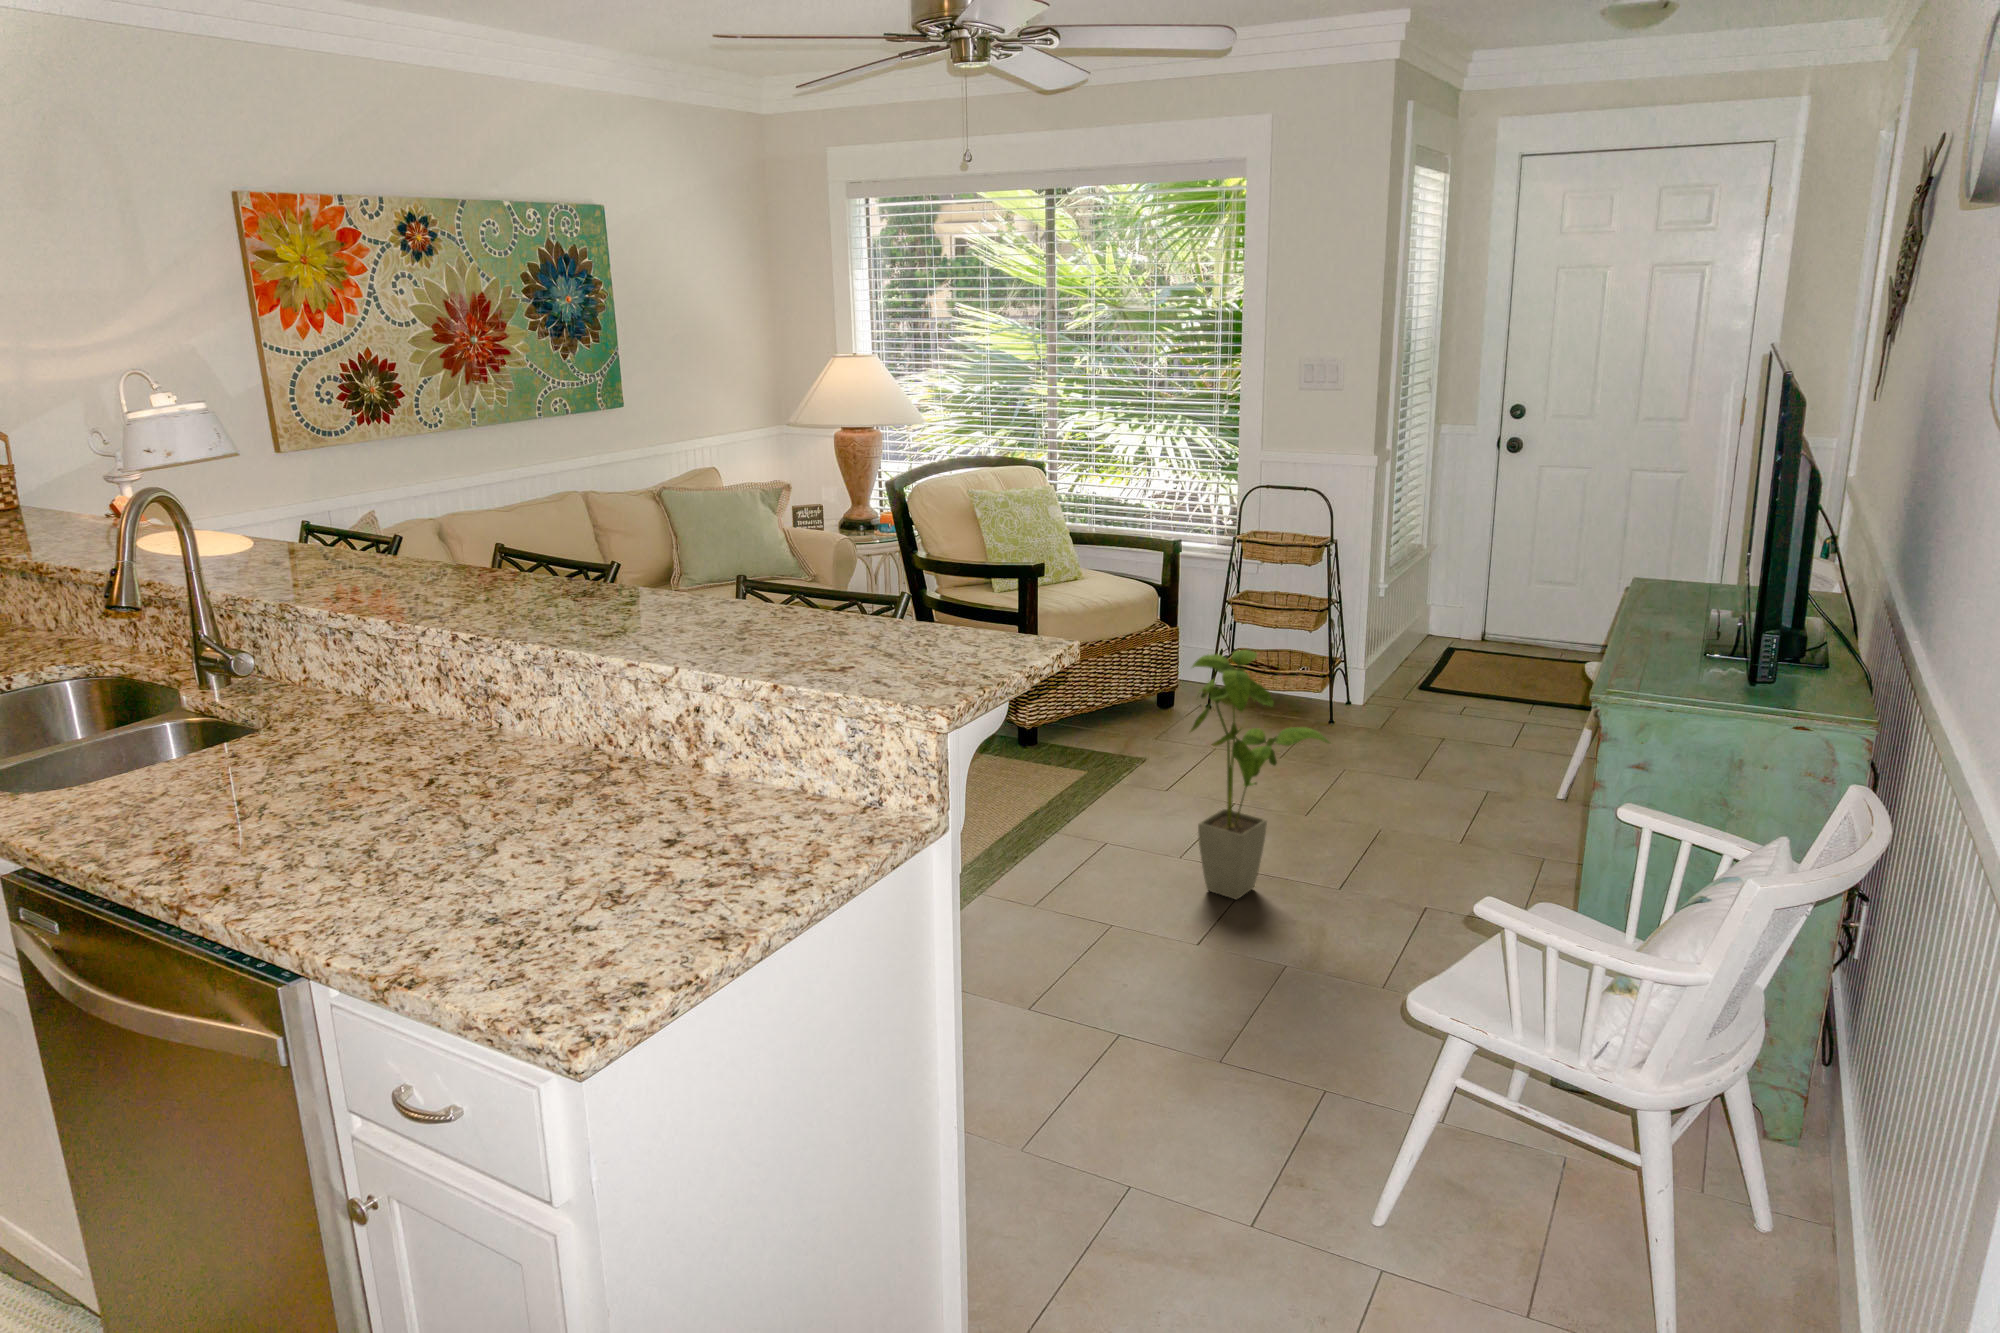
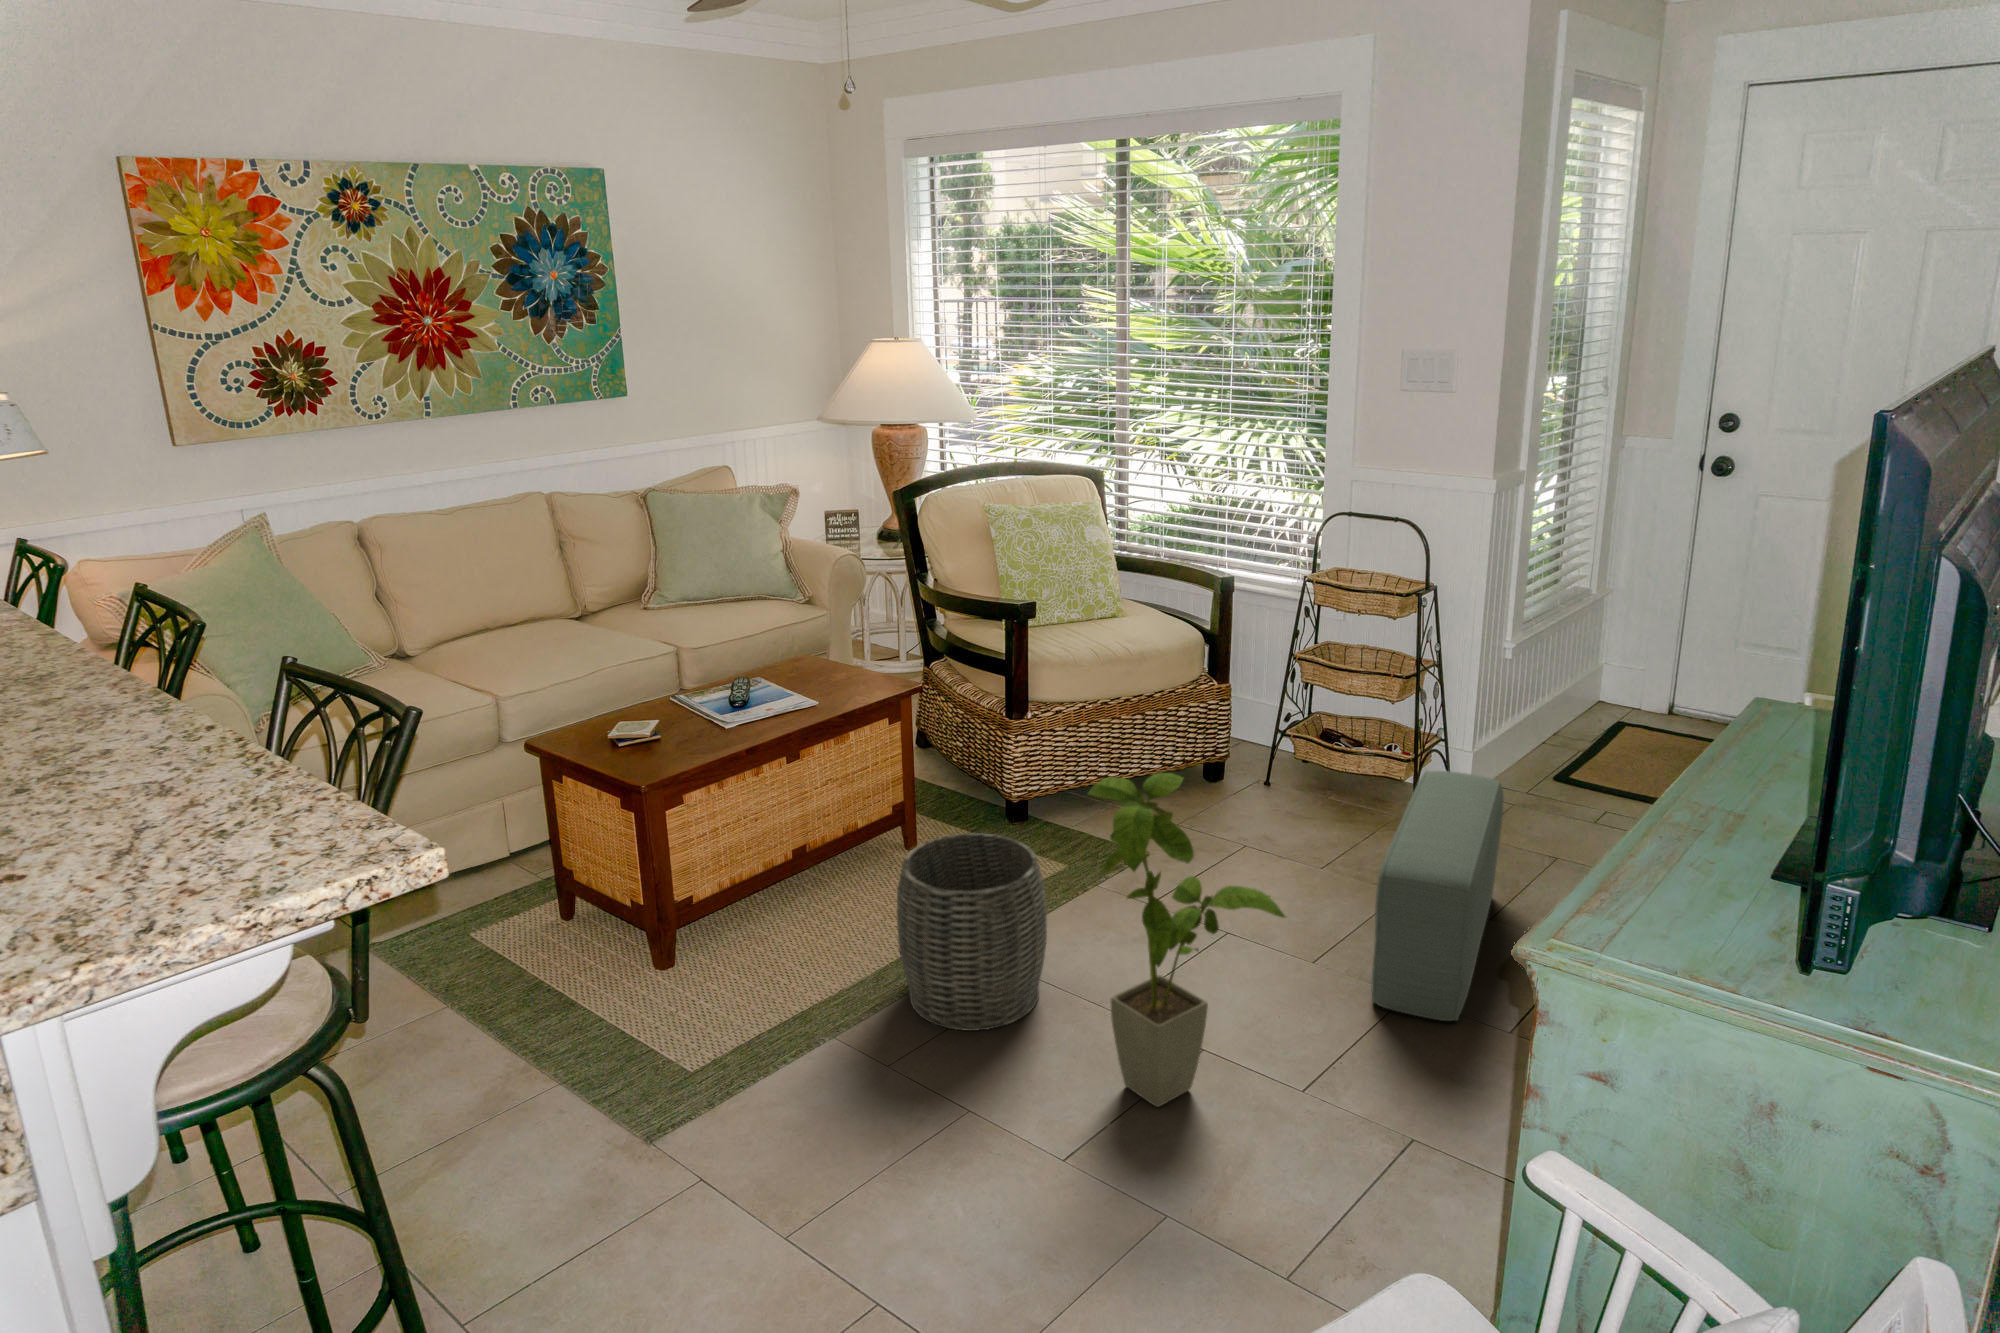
pouf: none [1350,670,1426,835] -> present [1372,771,1504,1021]
woven basket: none [1008,729,1122,872] -> present [897,833,1047,1031]

